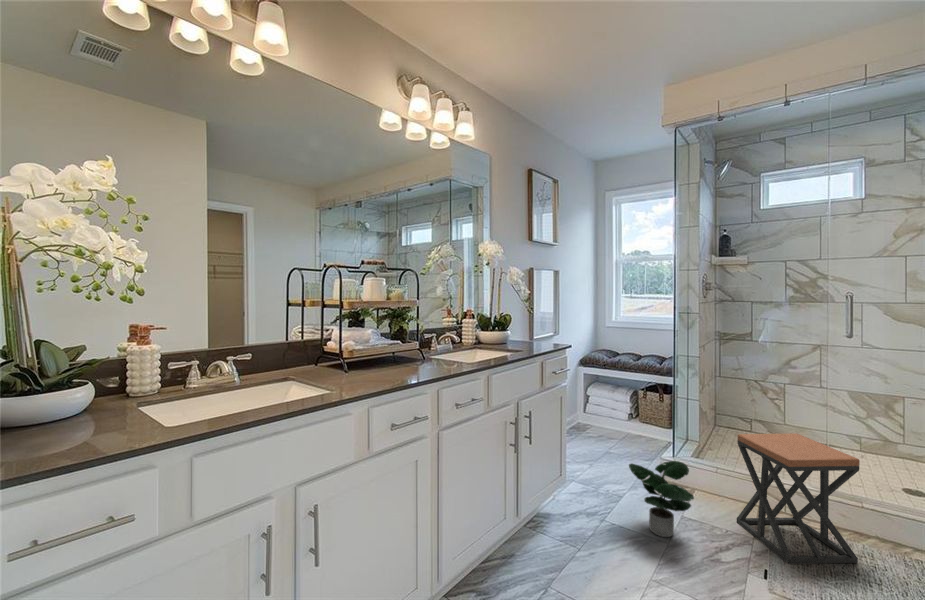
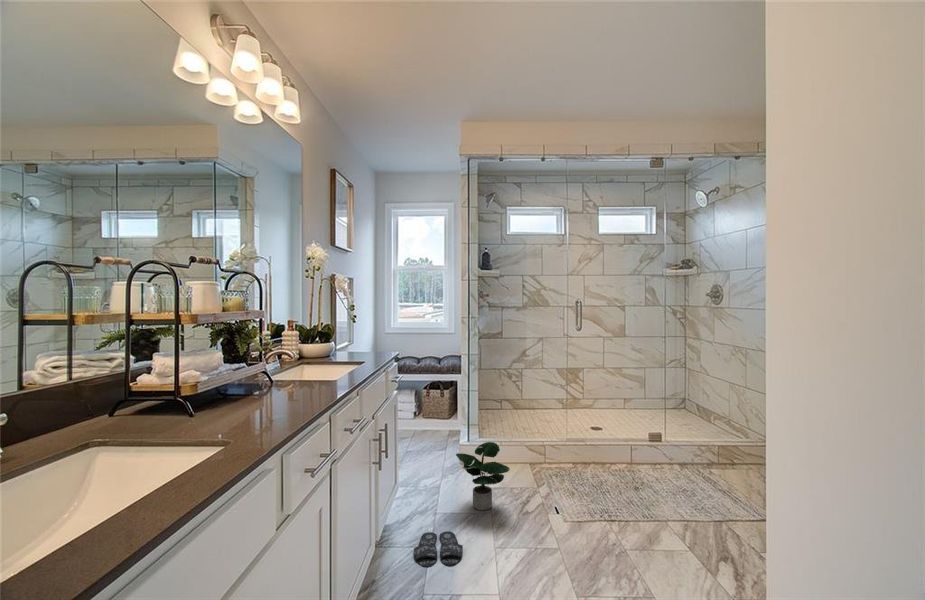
stool: present [737,434,860,564] -> none [523,402,592,498]
slippers: none [557,533,612,576] -> present [414,531,463,567]

